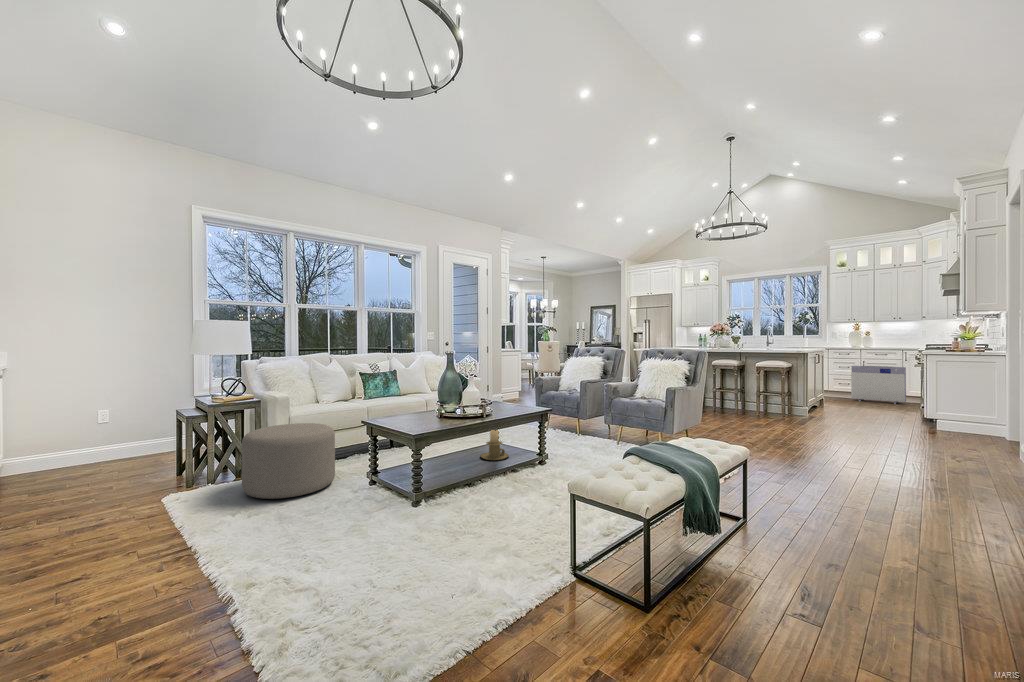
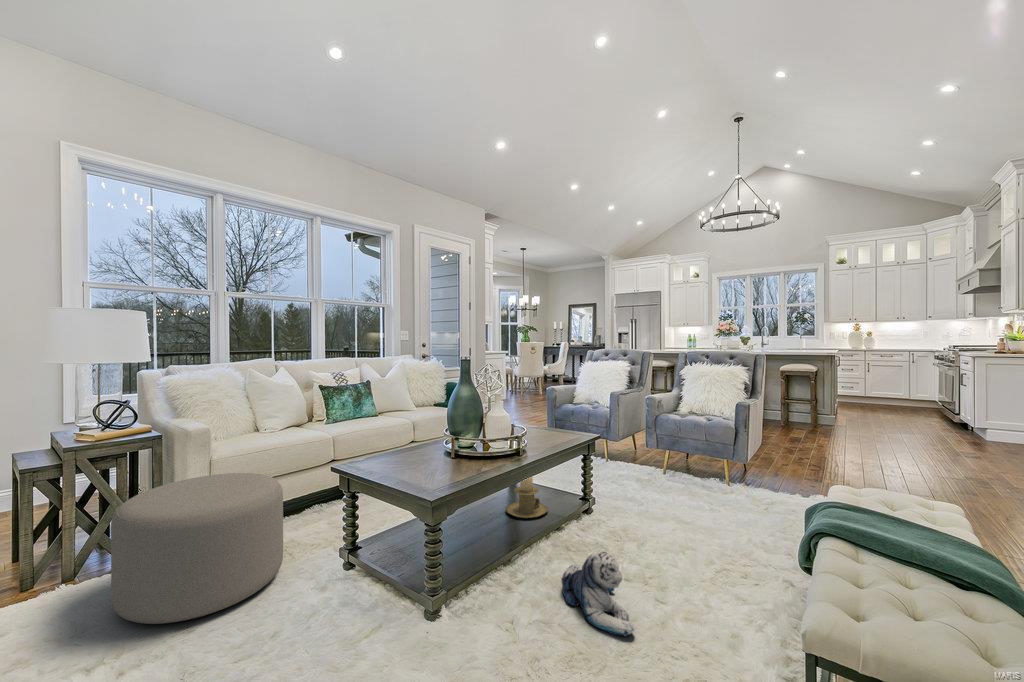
air purifier: present [851,366,906,404] -> none [858,368,917,408]
plush toy: none [500,469,533,512] -> present [562,552,634,636]

